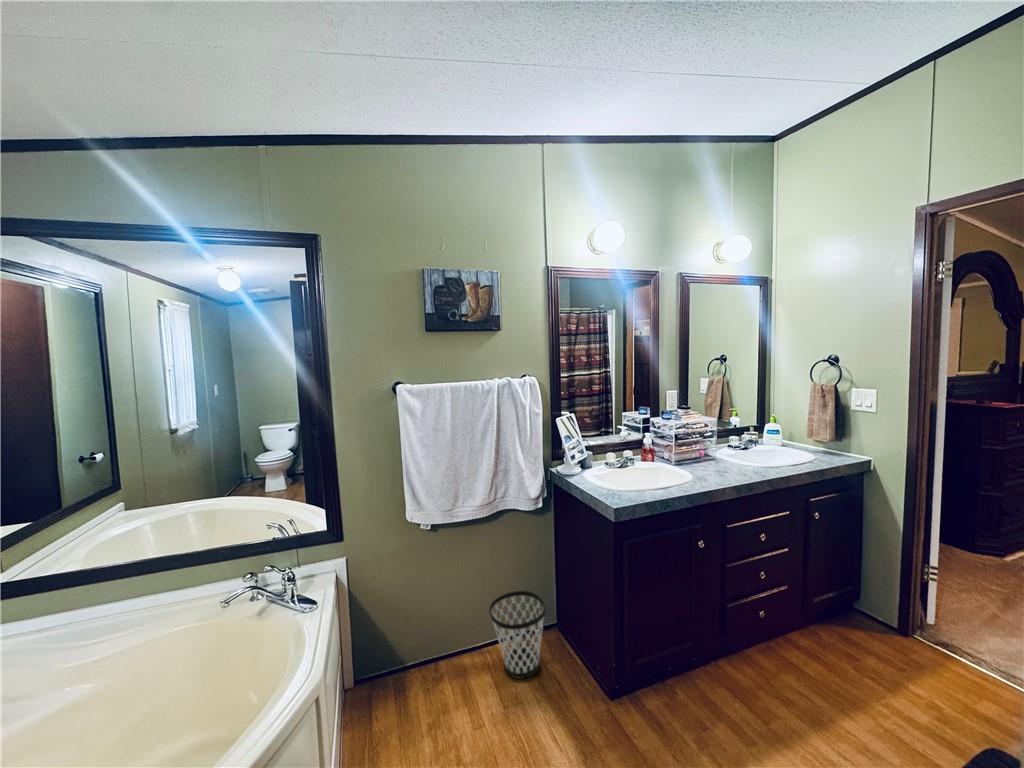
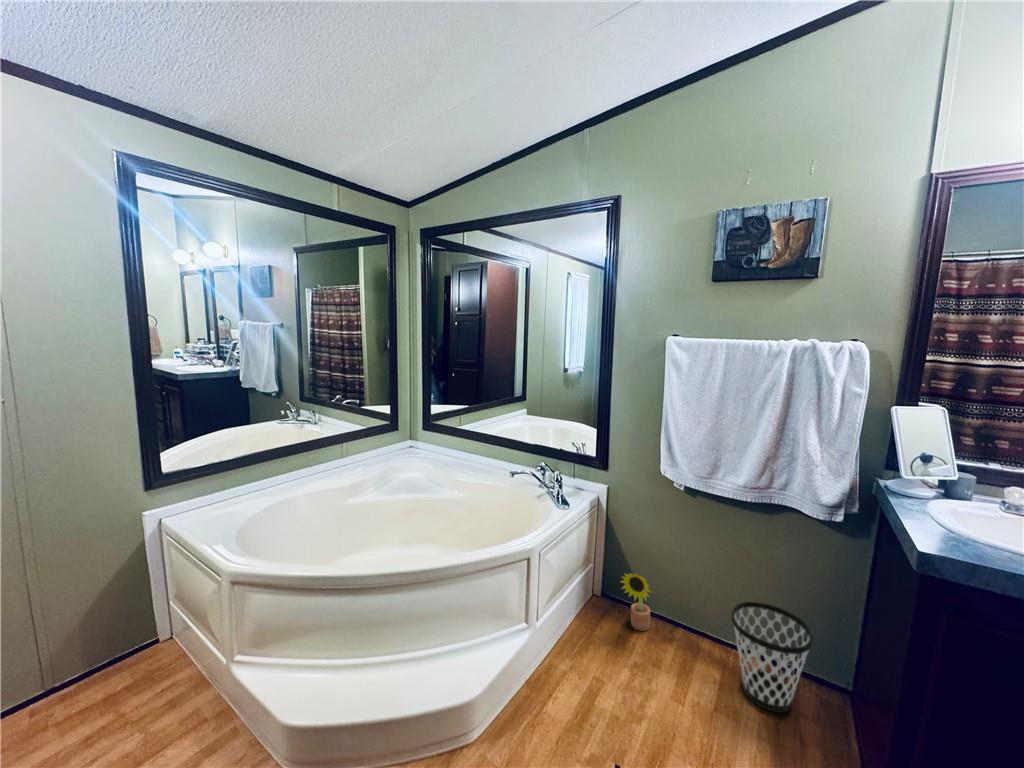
decorative plant: none [386,634,421,694] -> present [621,573,650,631]

